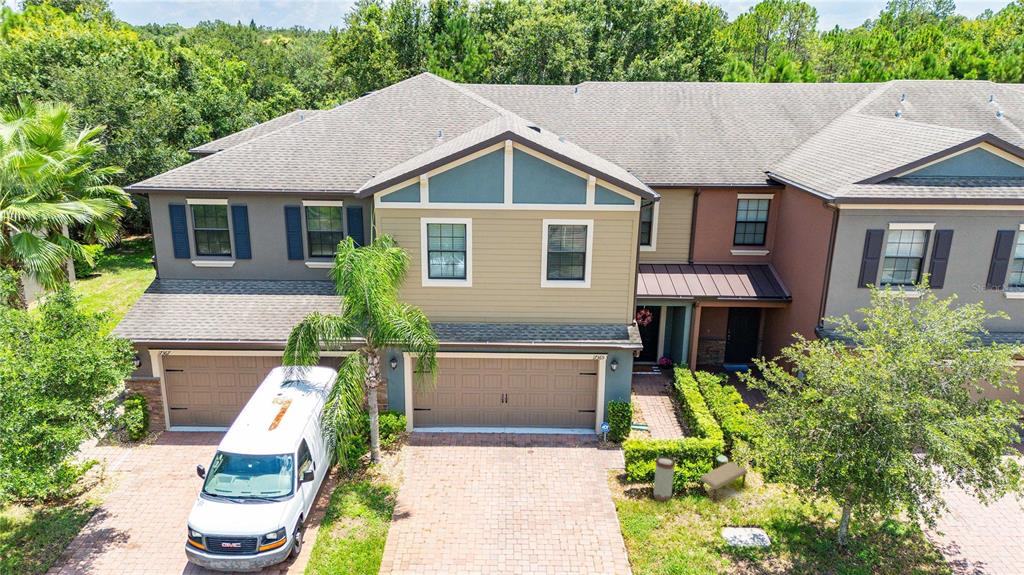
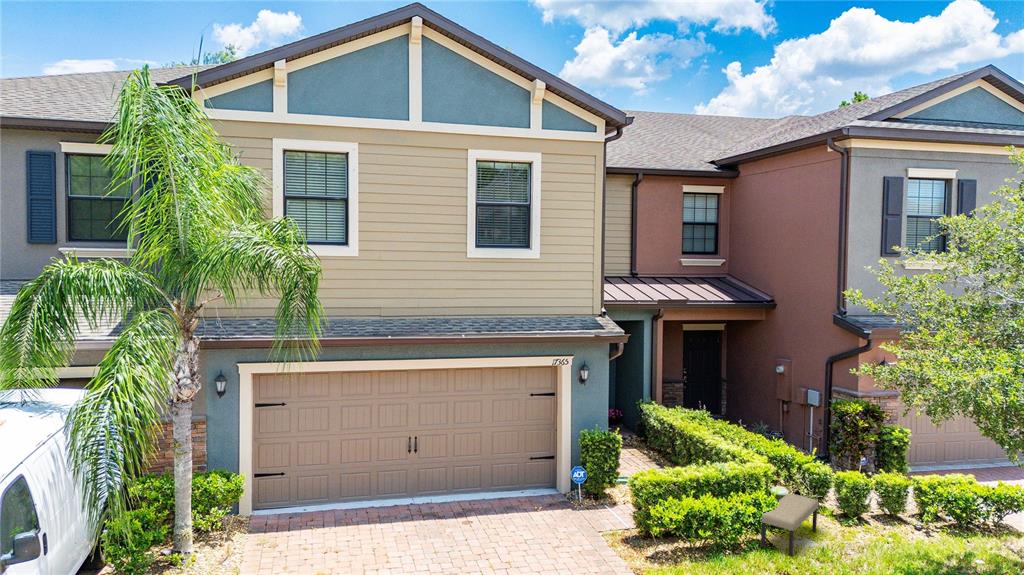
trash can: present [653,457,675,501] -> none [693,485,727,564]

